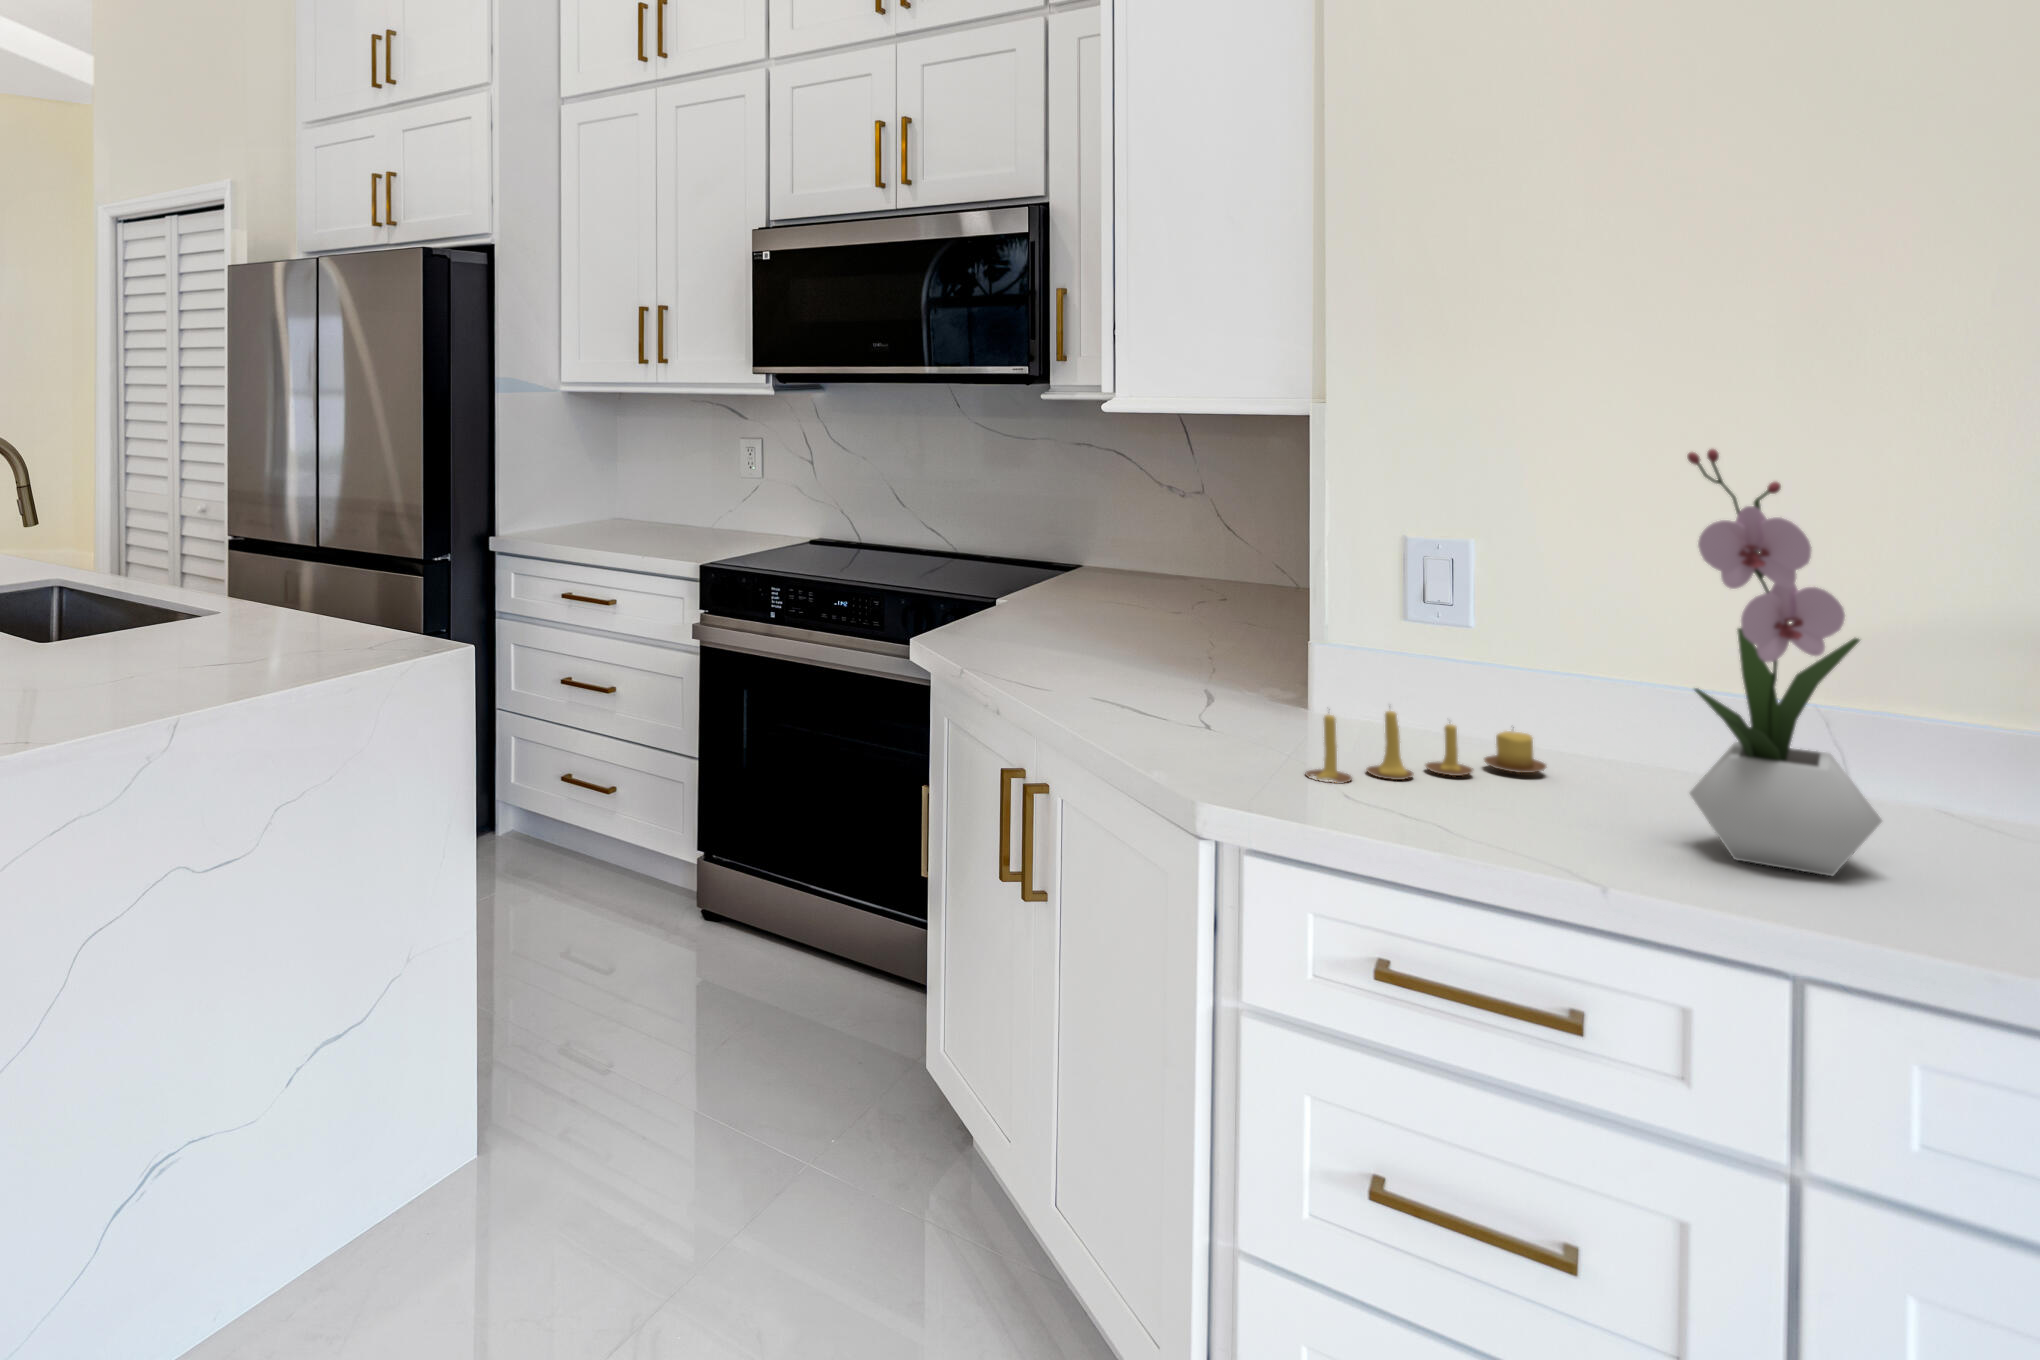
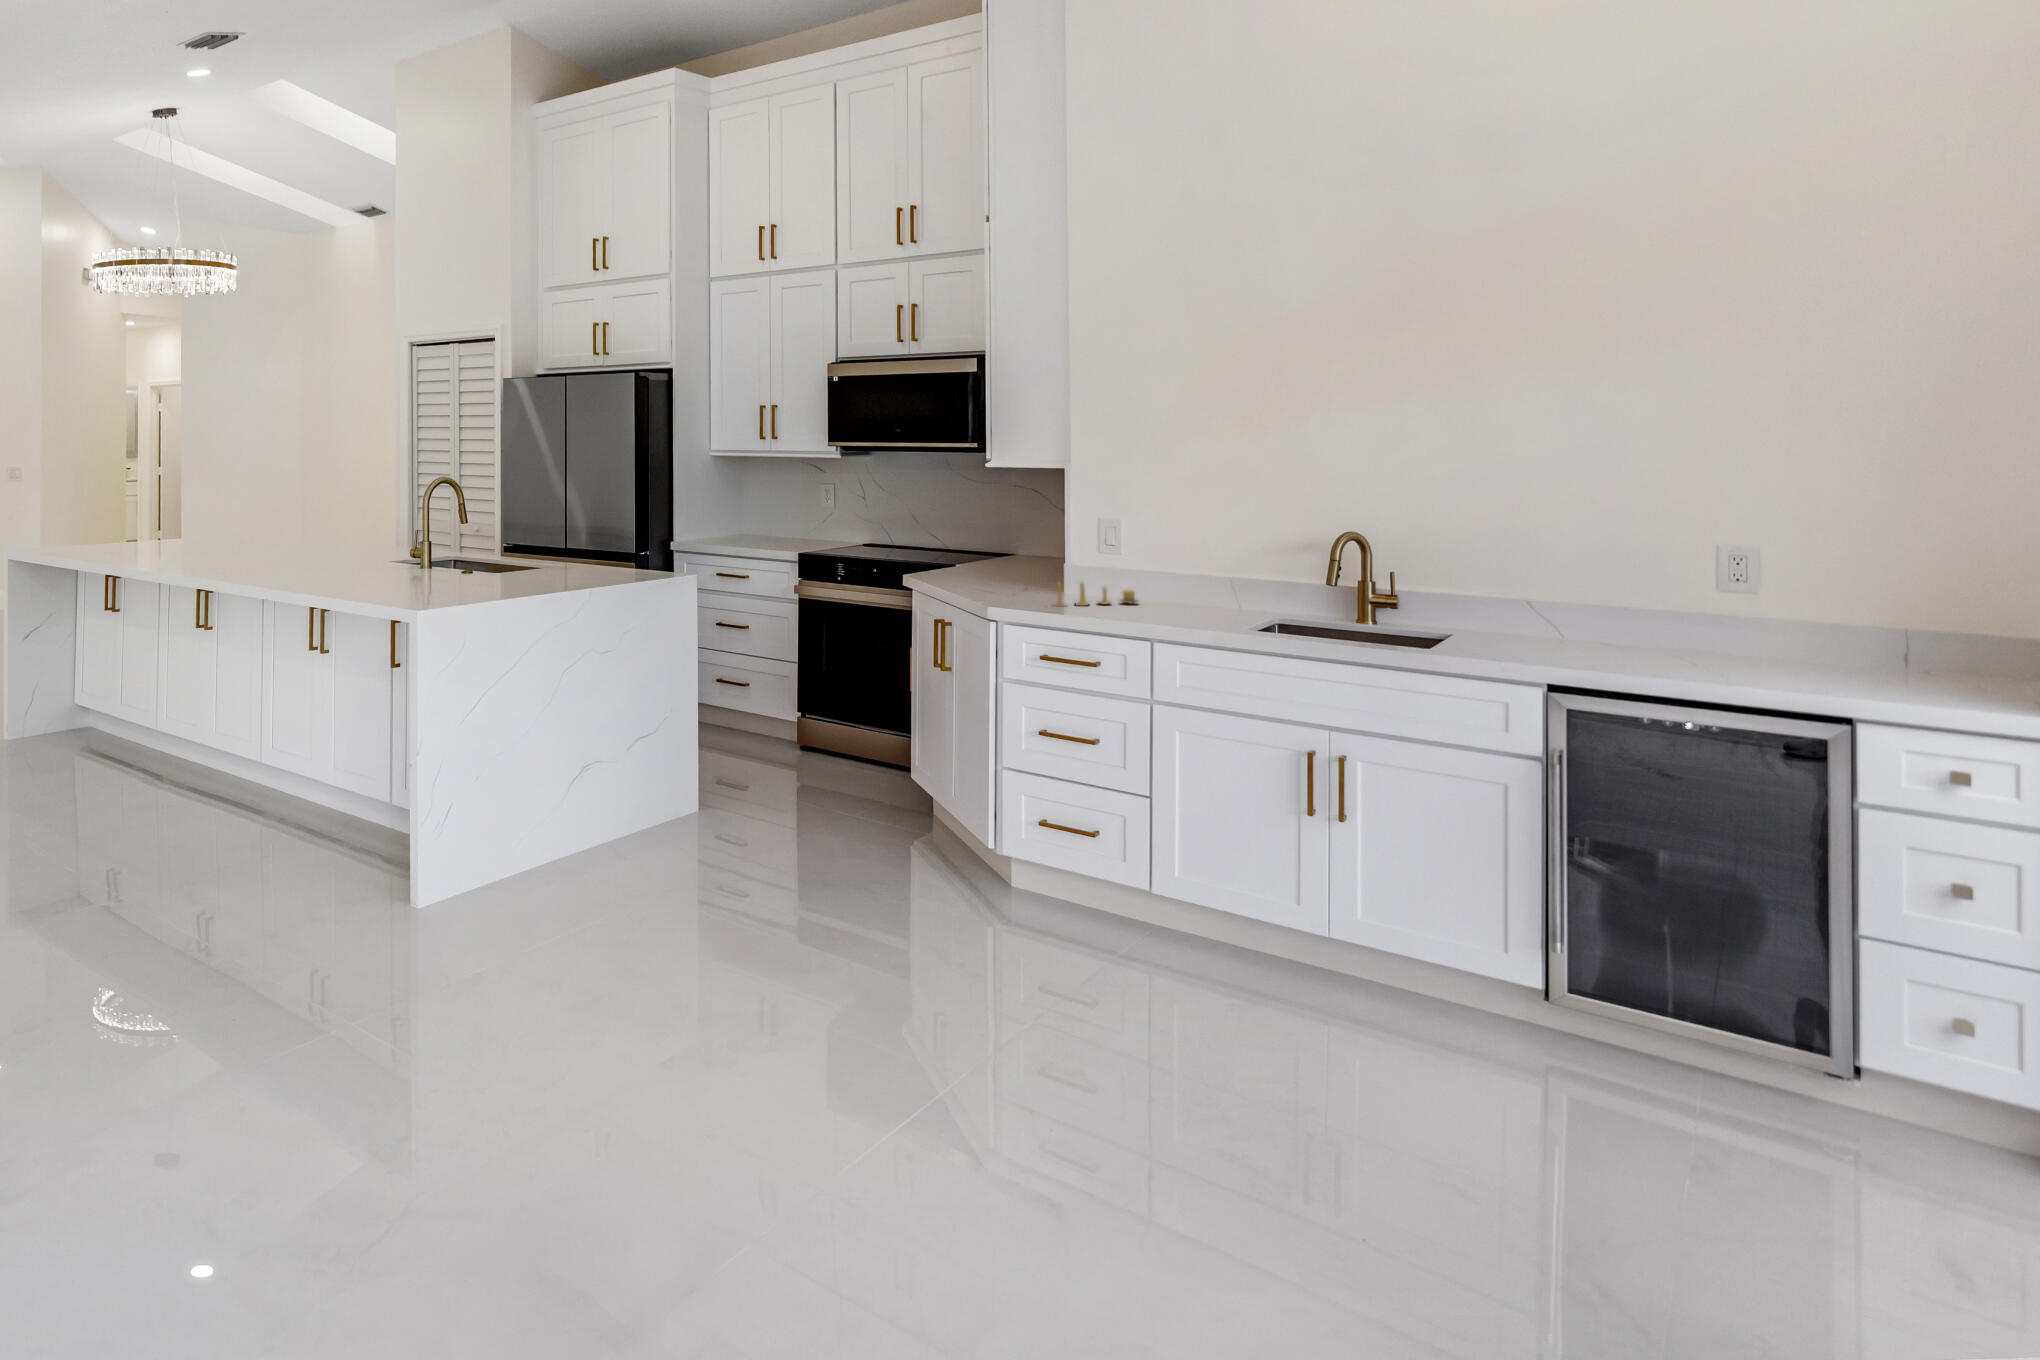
flower arrangement: present [1687,449,1882,876] -> none [1149,485,1208,619]

